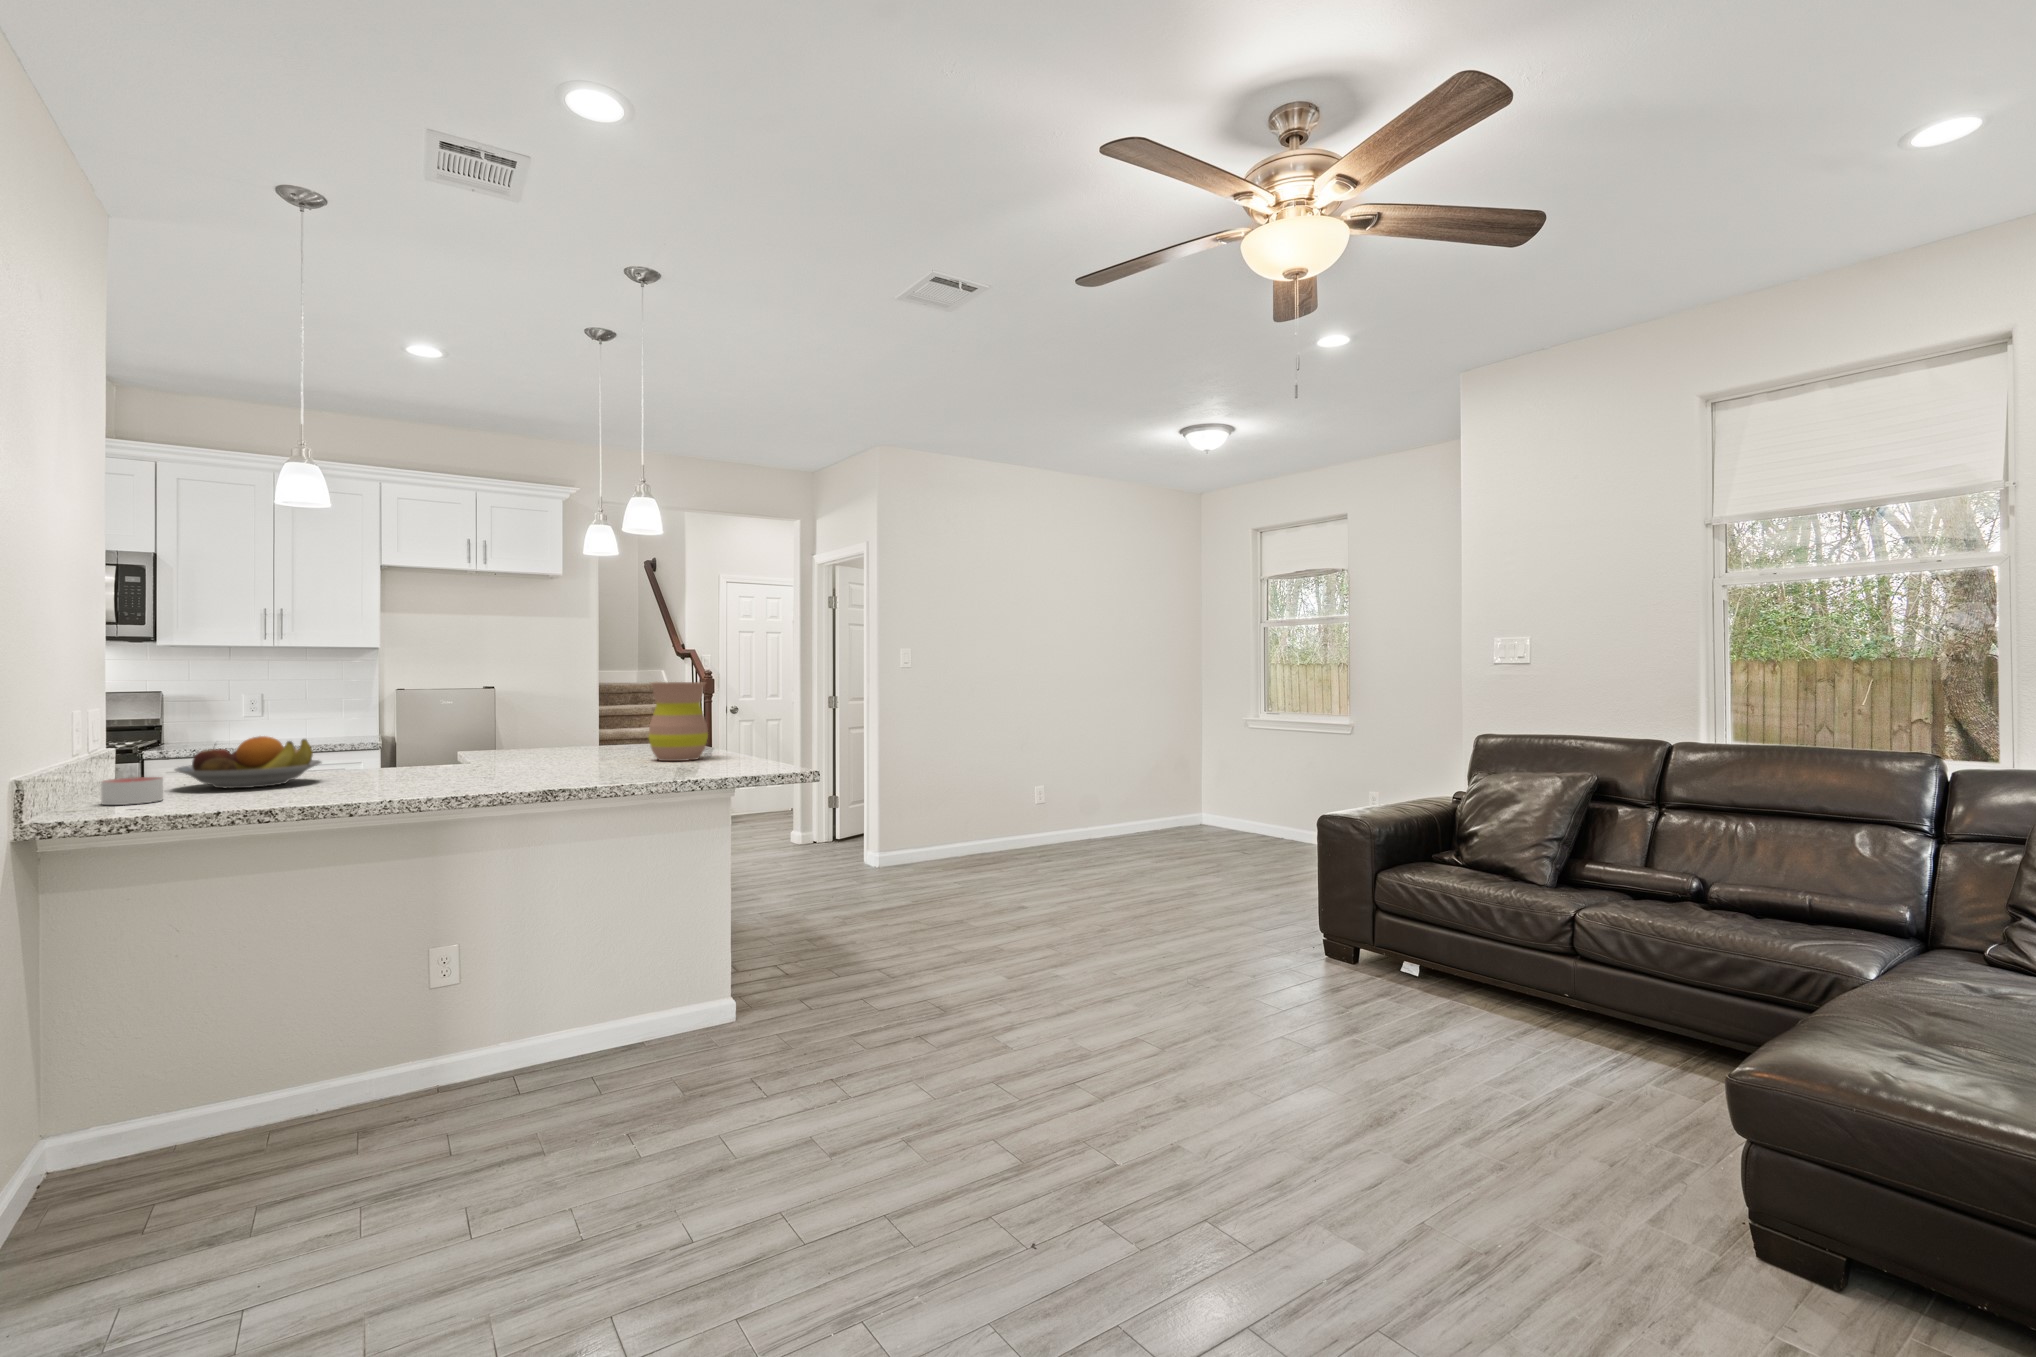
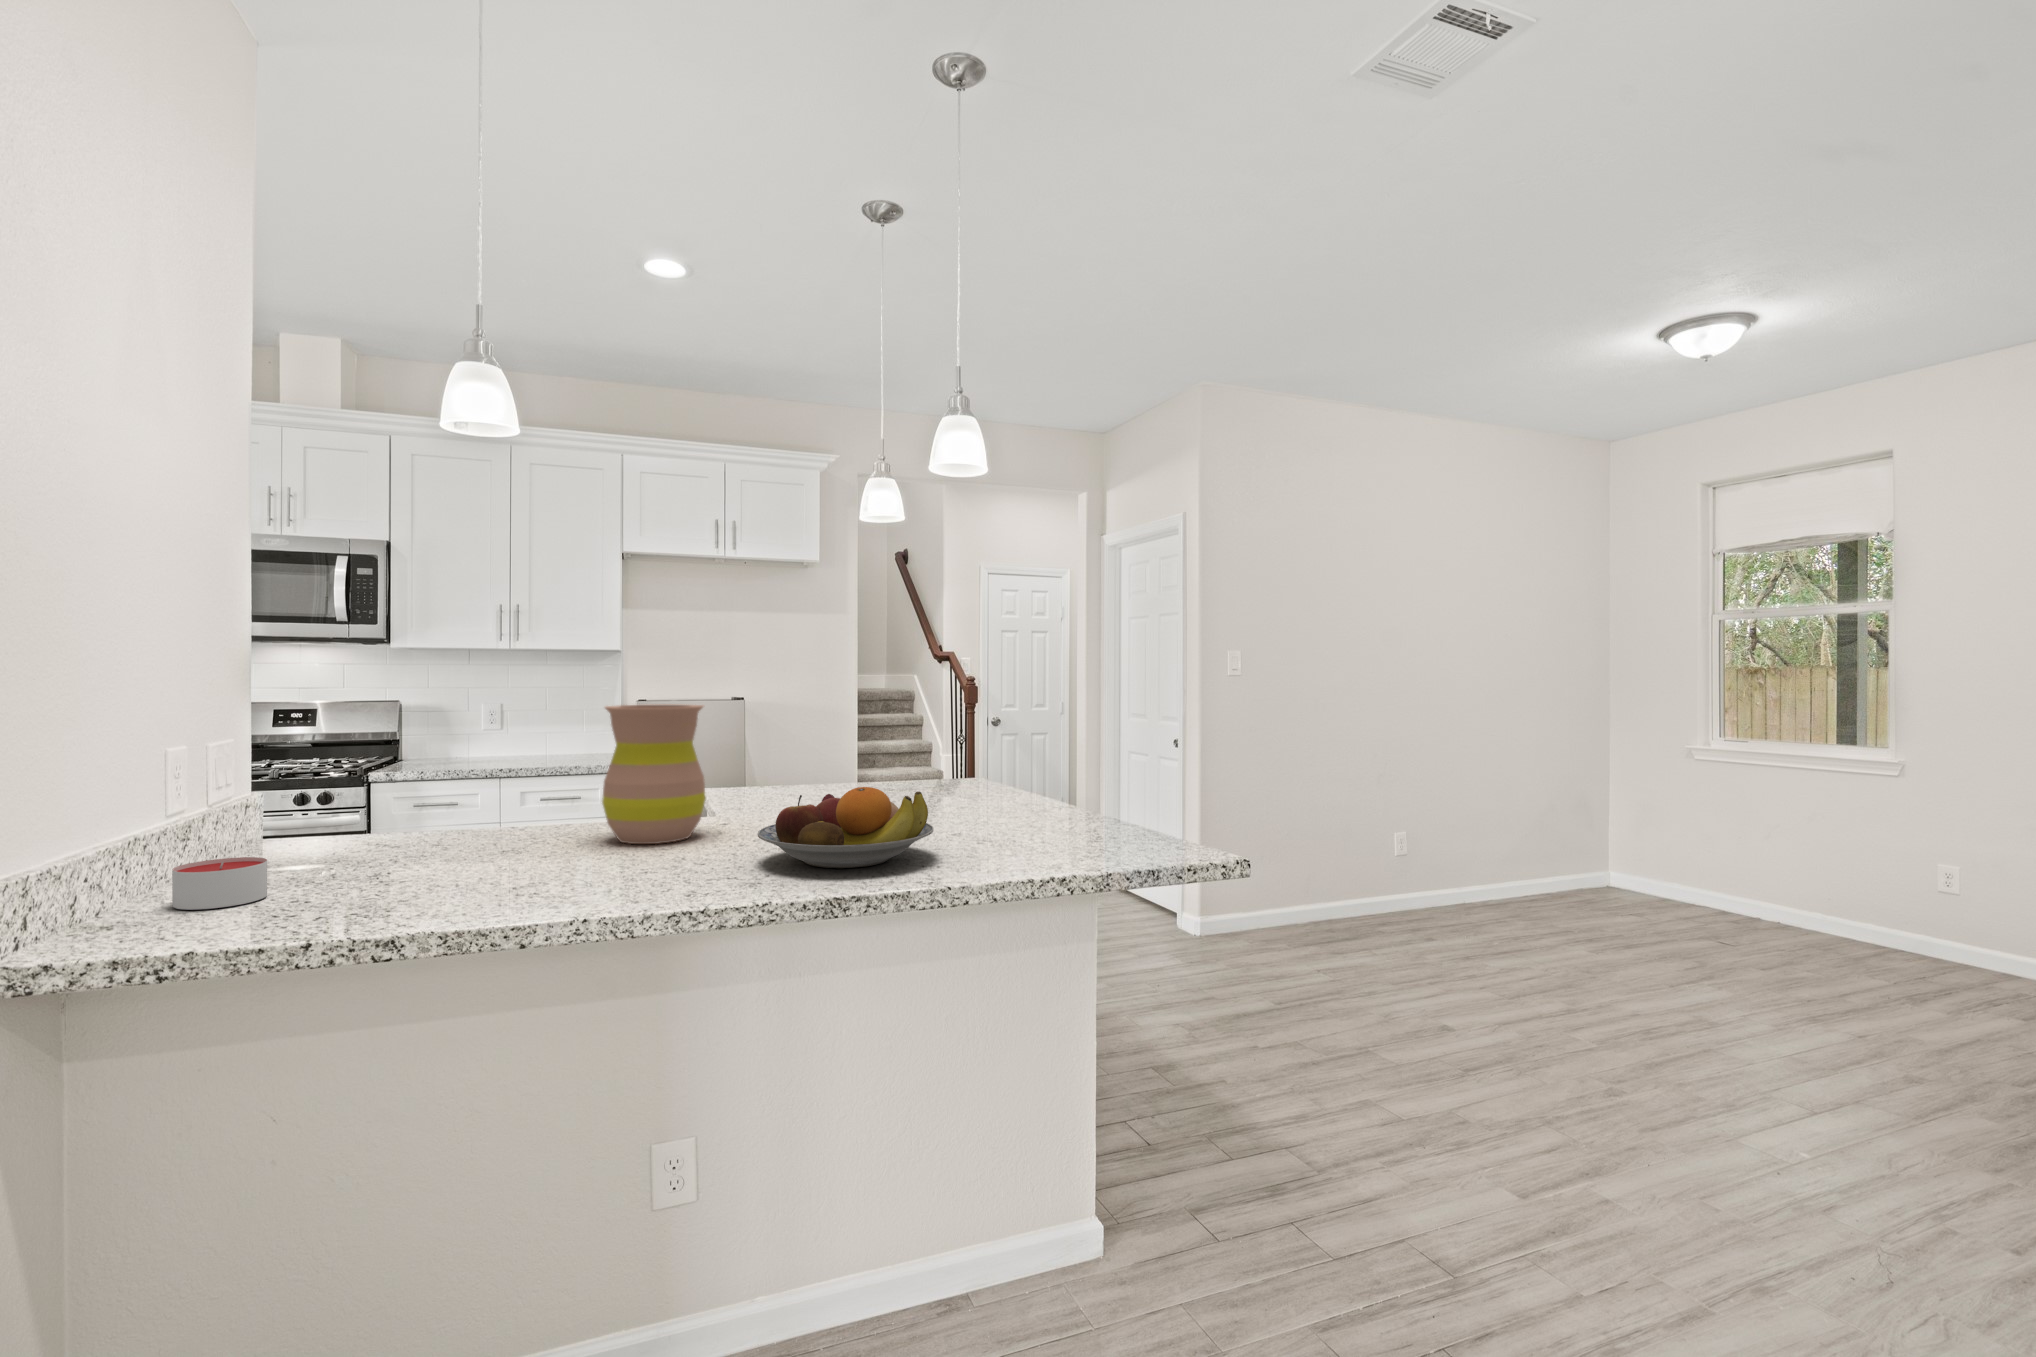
vase: present [649,682,708,761] -> present [602,704,706,844]
fruit bowl: present [175,736,321,788] -> present [758,787,934,868]

